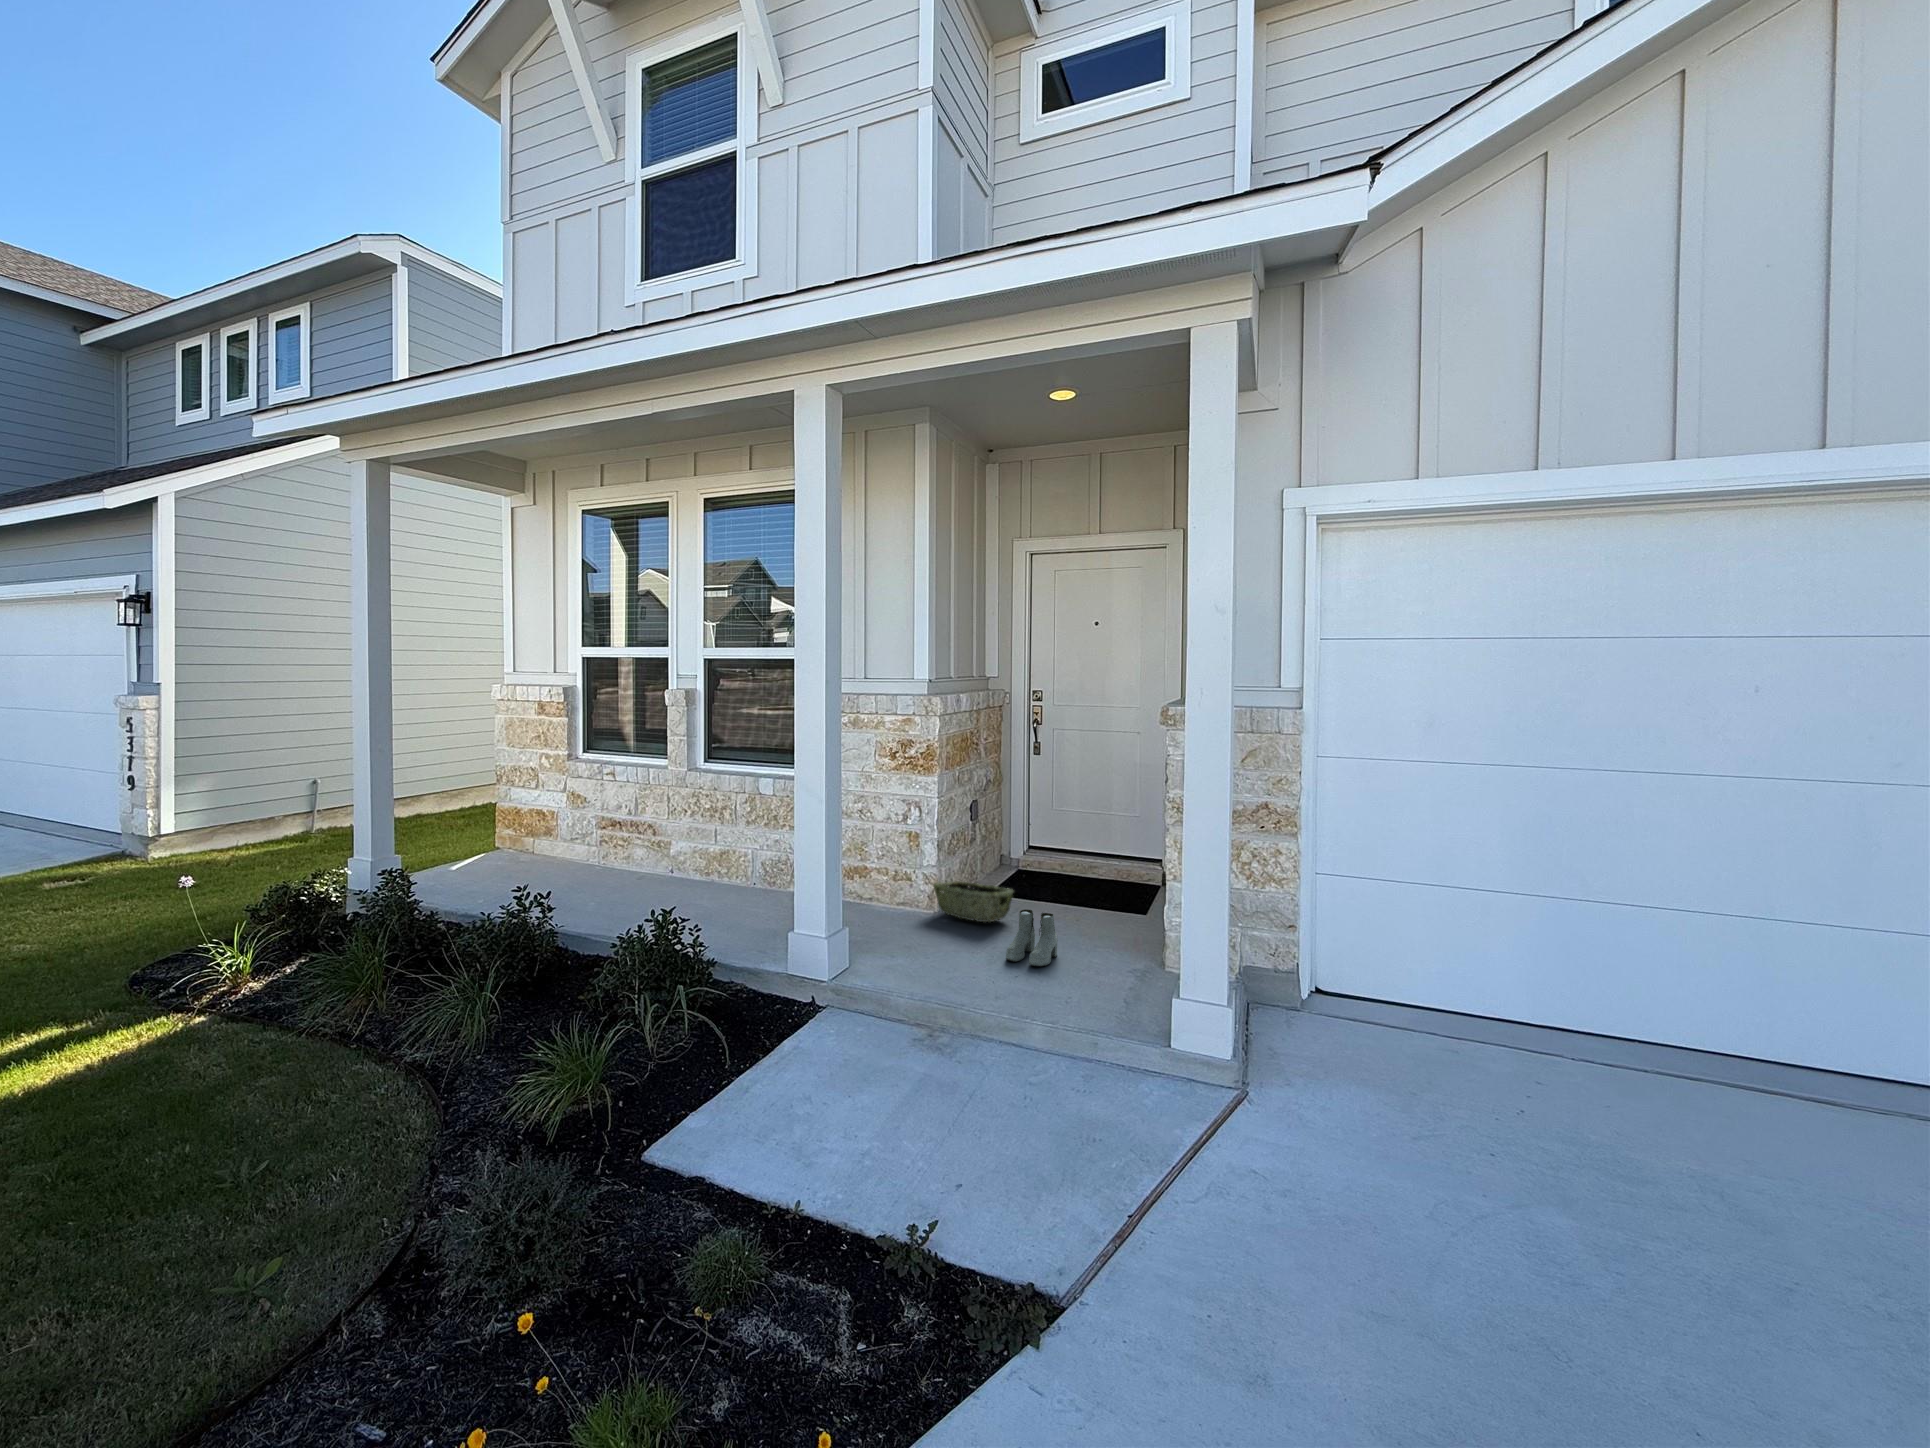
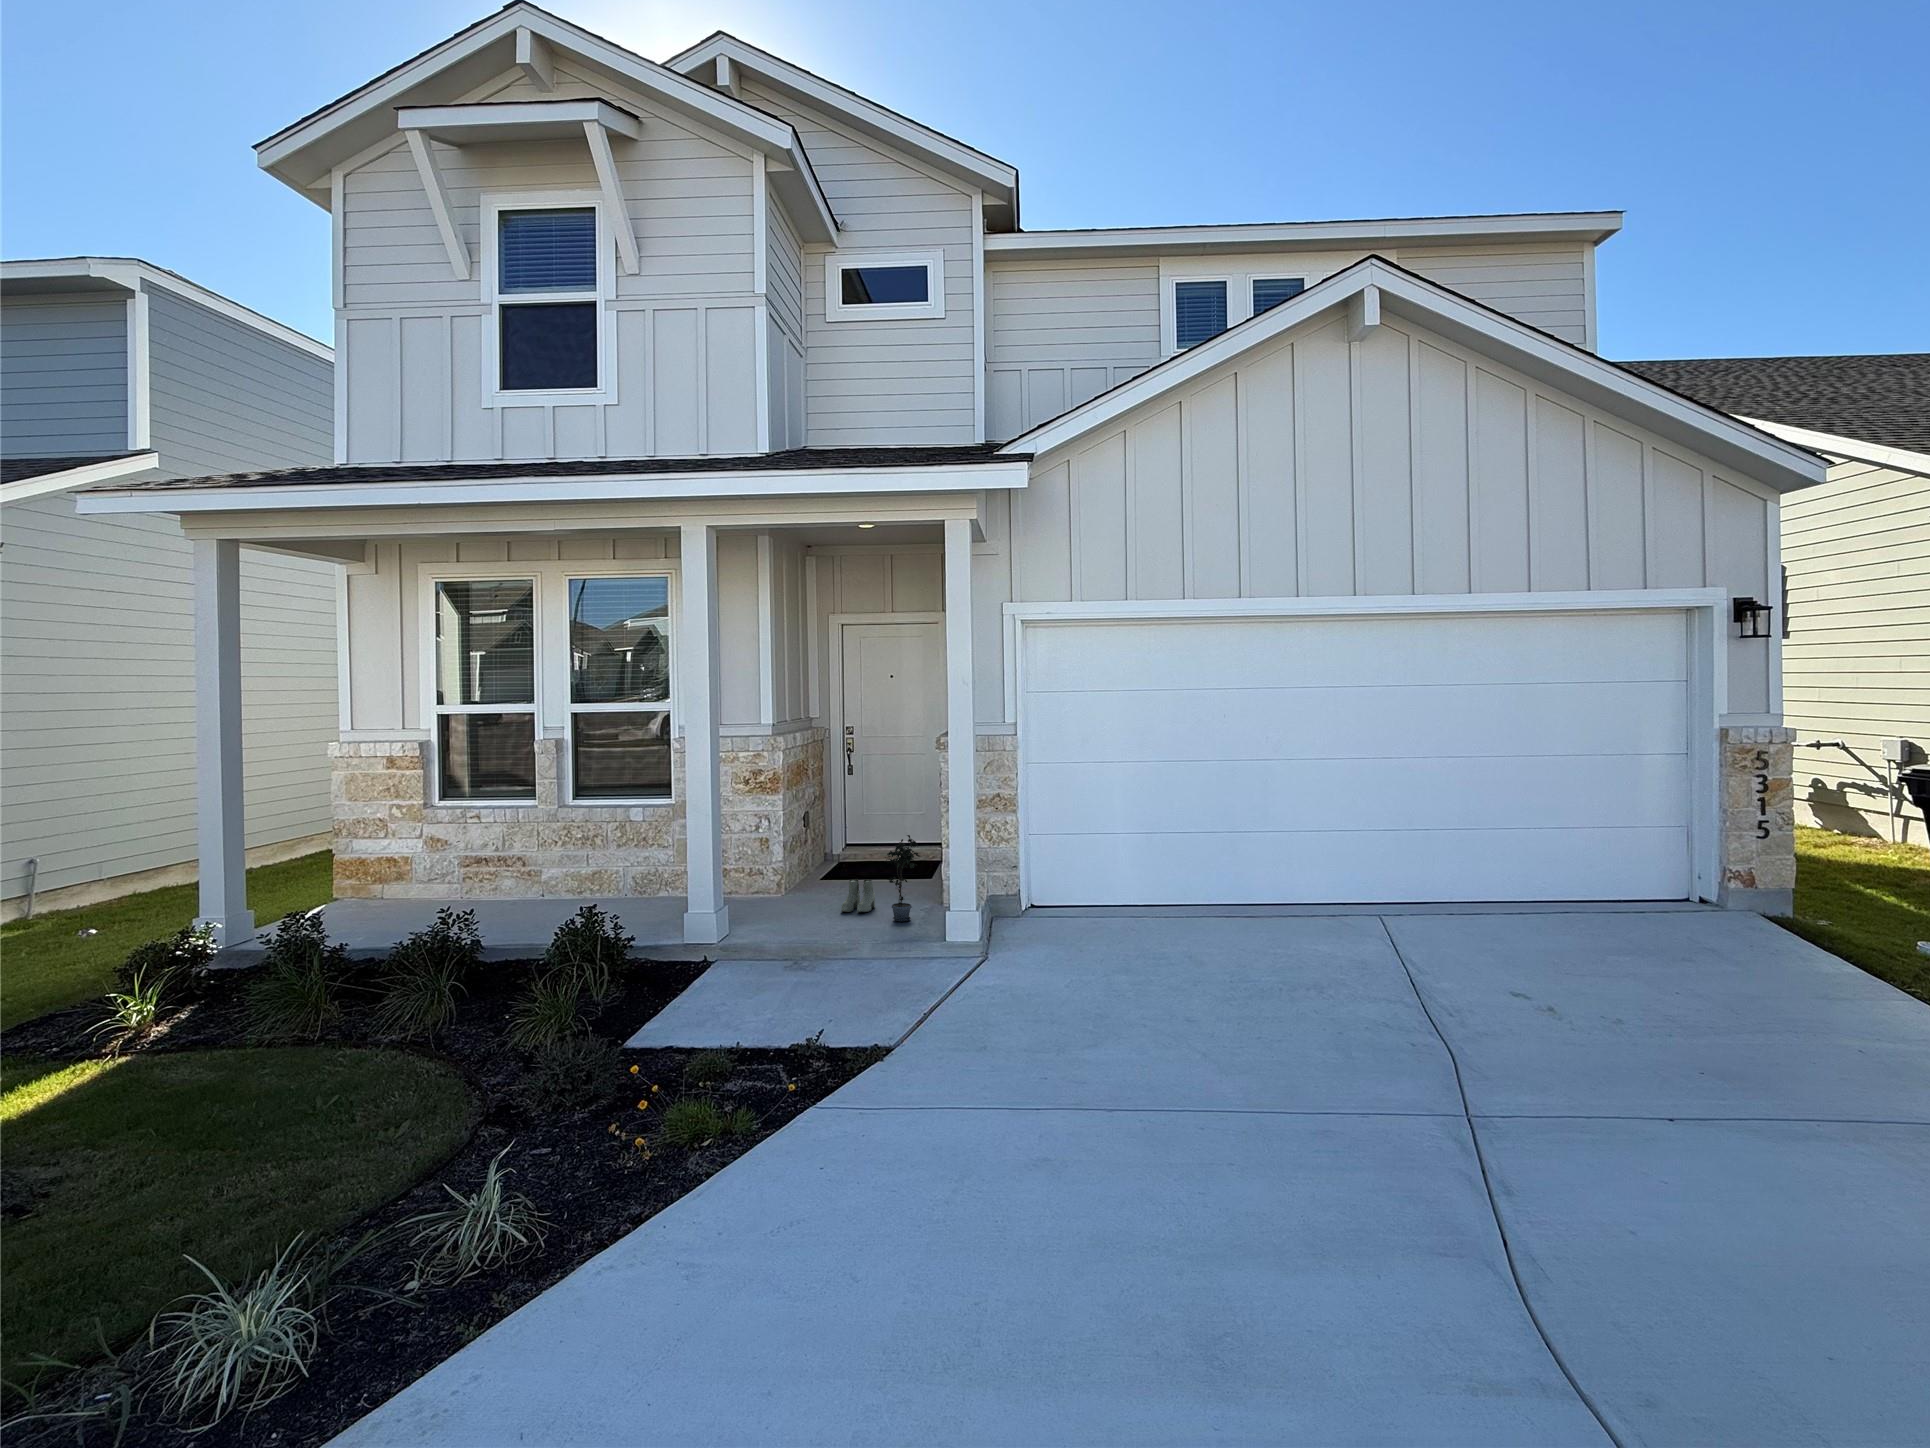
potted plant: none [1071,861,1135,1003] -> present [885,835,919,922]
woven basket: present [934,881,1013,922] -> none [783,873,843,898]

